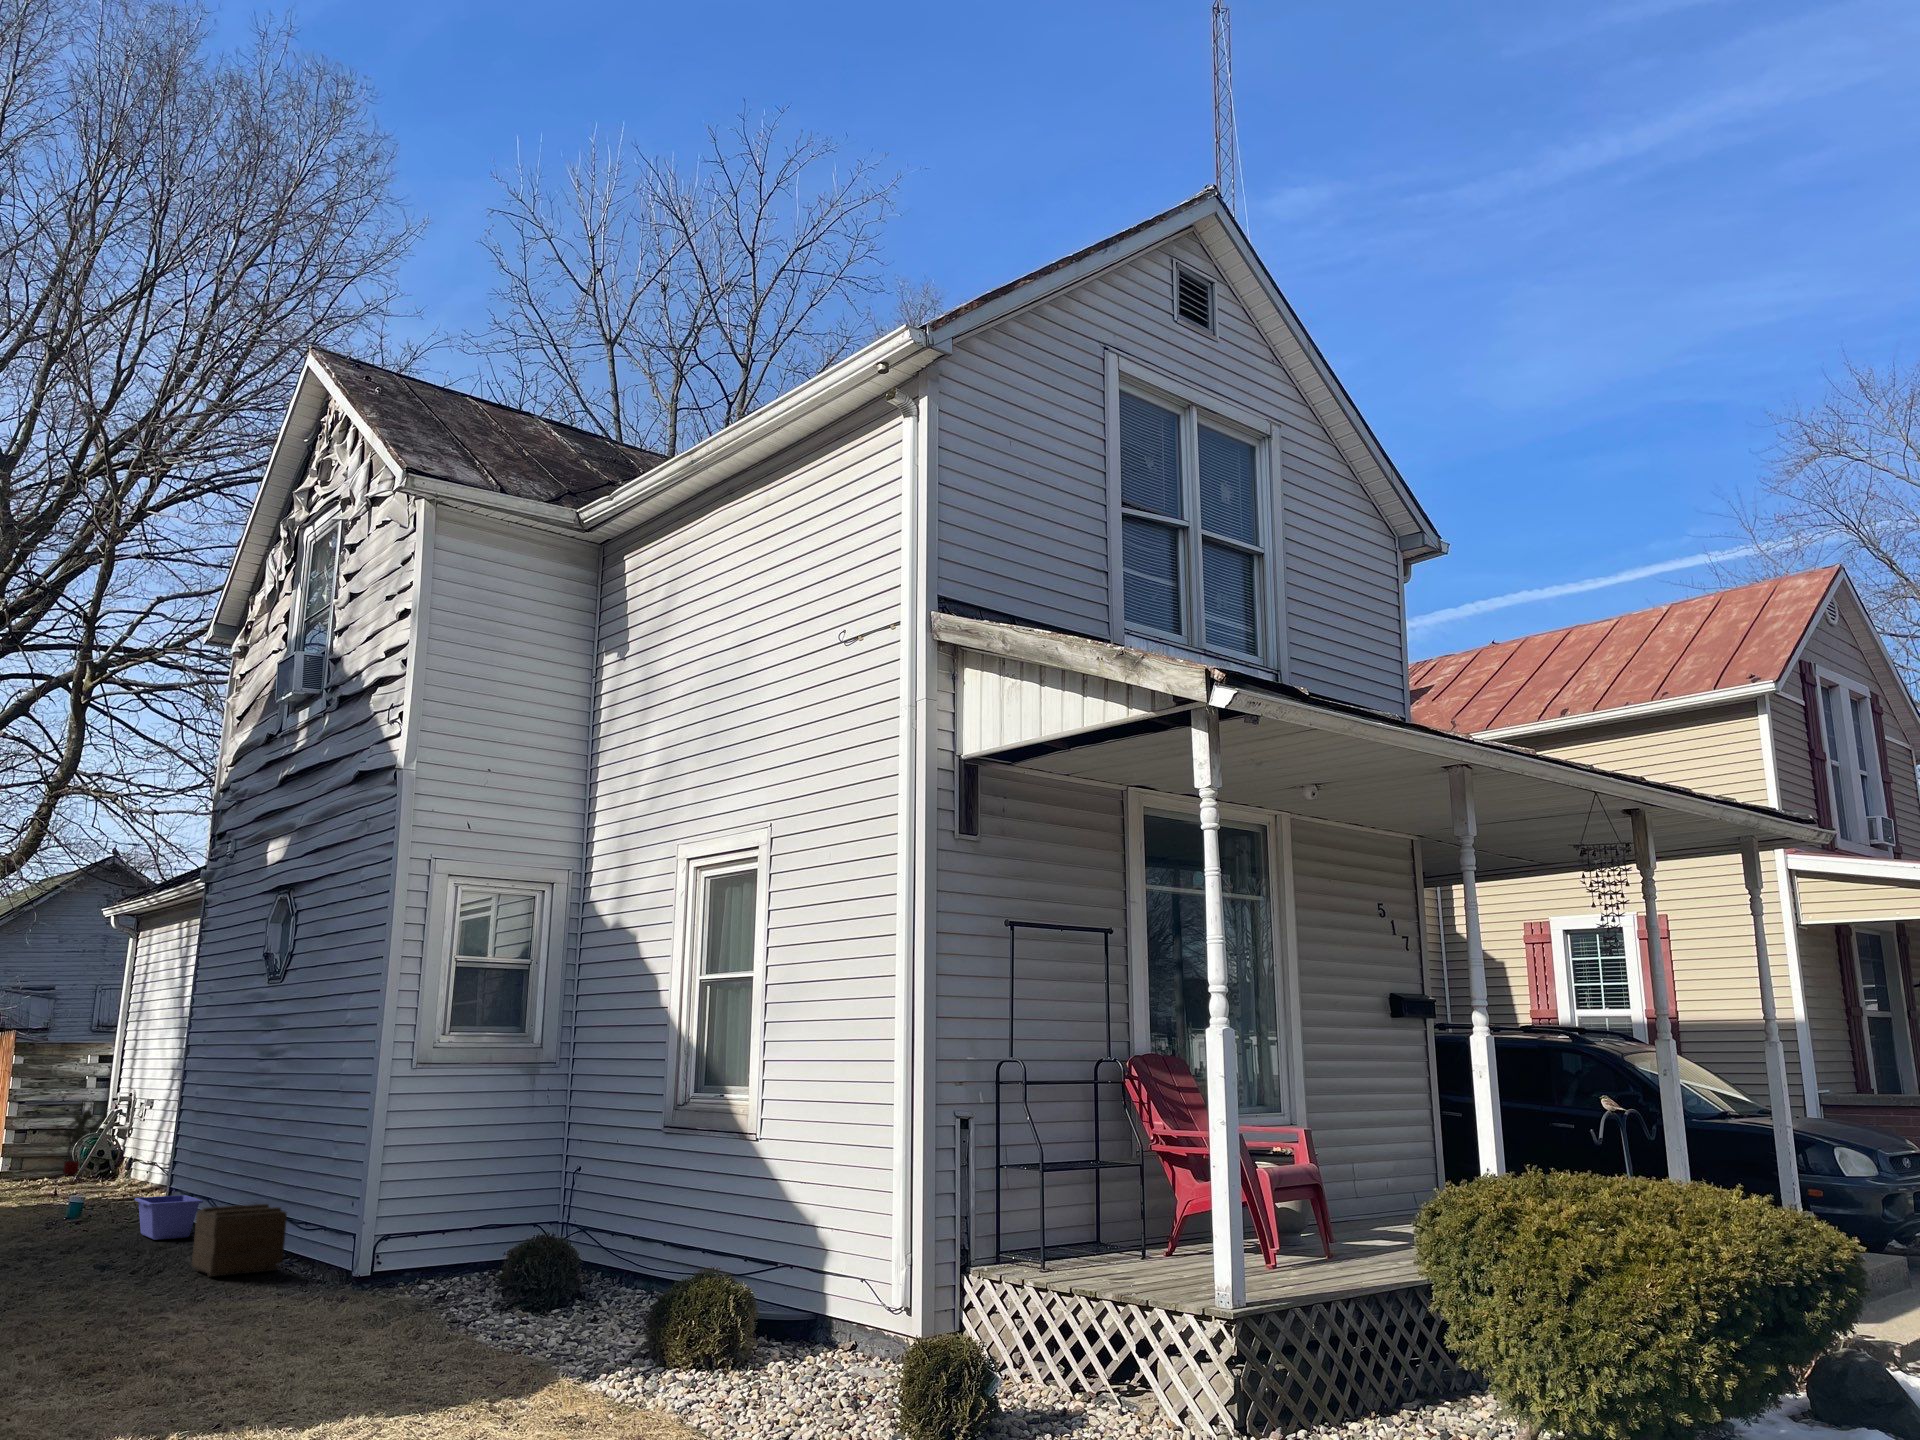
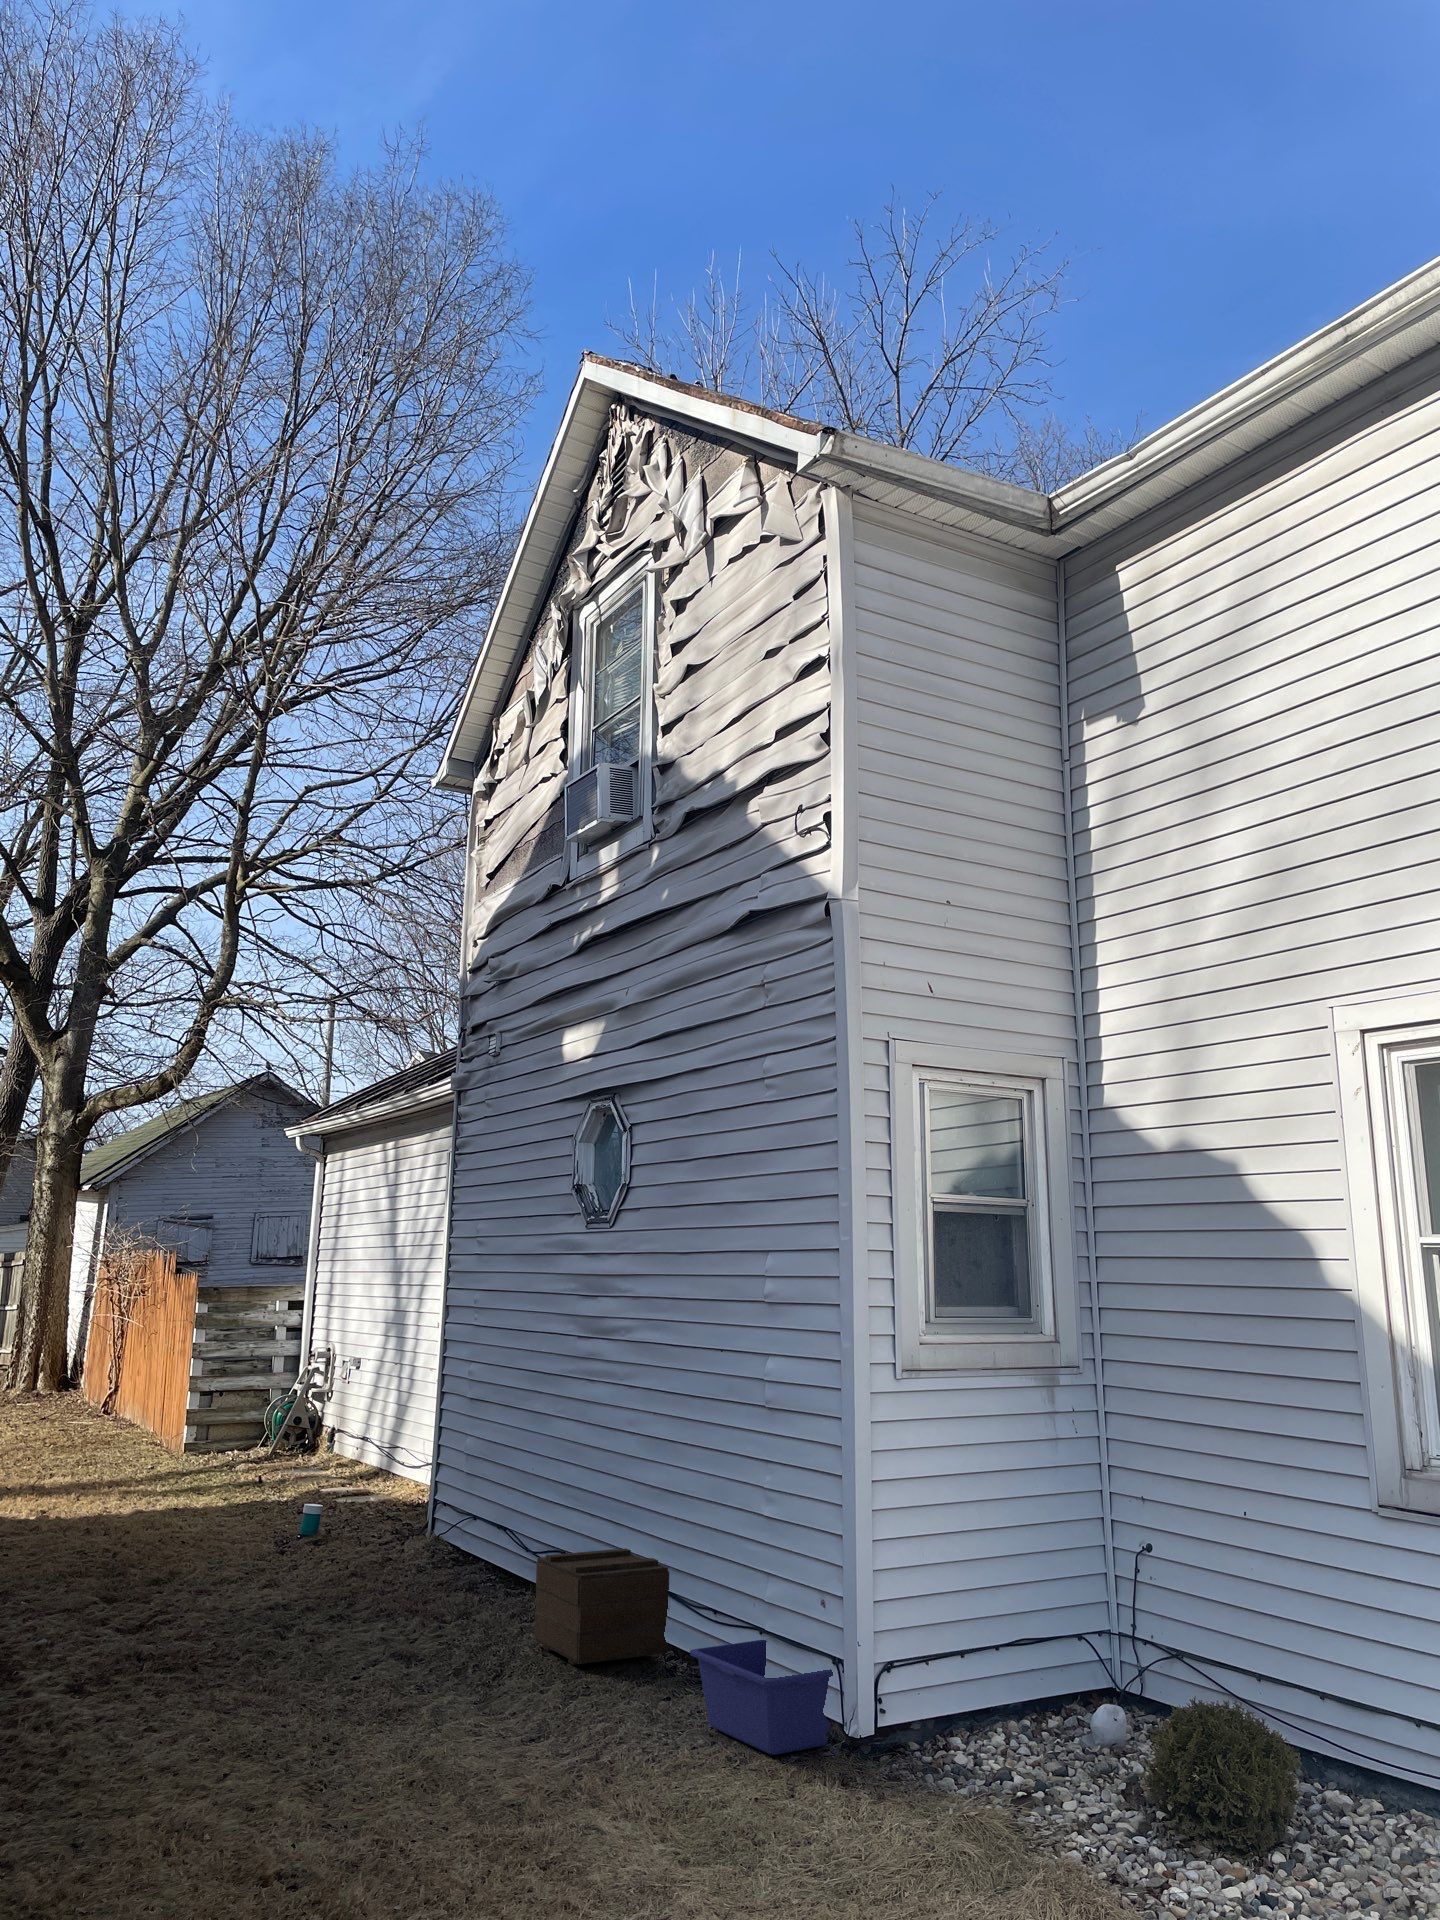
potted tree: present [47,1100,109,1176] -> none [240,1356,311,1449]
storage bin: present [135,1195,203,1240] -> present [690,1640,833,1755]

